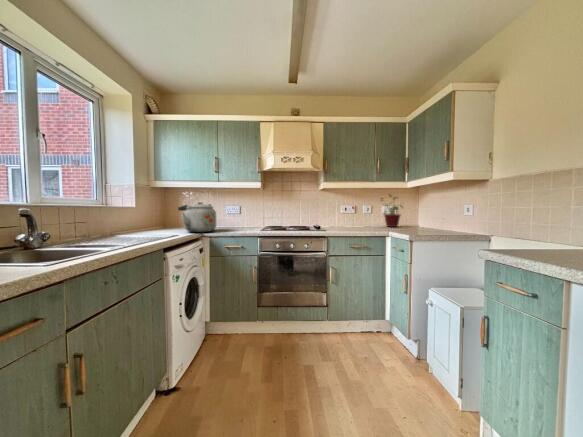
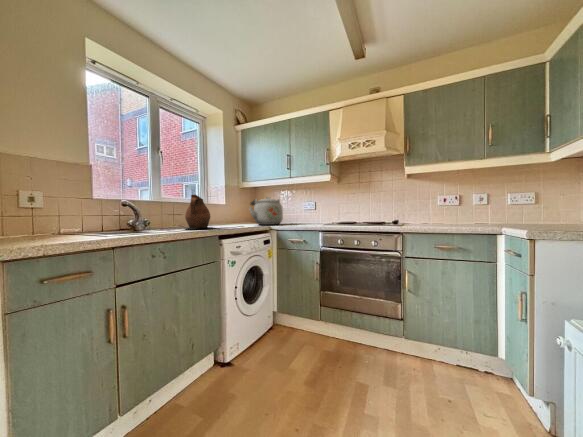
potted plant: present [382,194,400,227] -> none [502,174,546,223]
ceramic pitcher: none [103,201,149,243] -> present [185,195,210,229]

